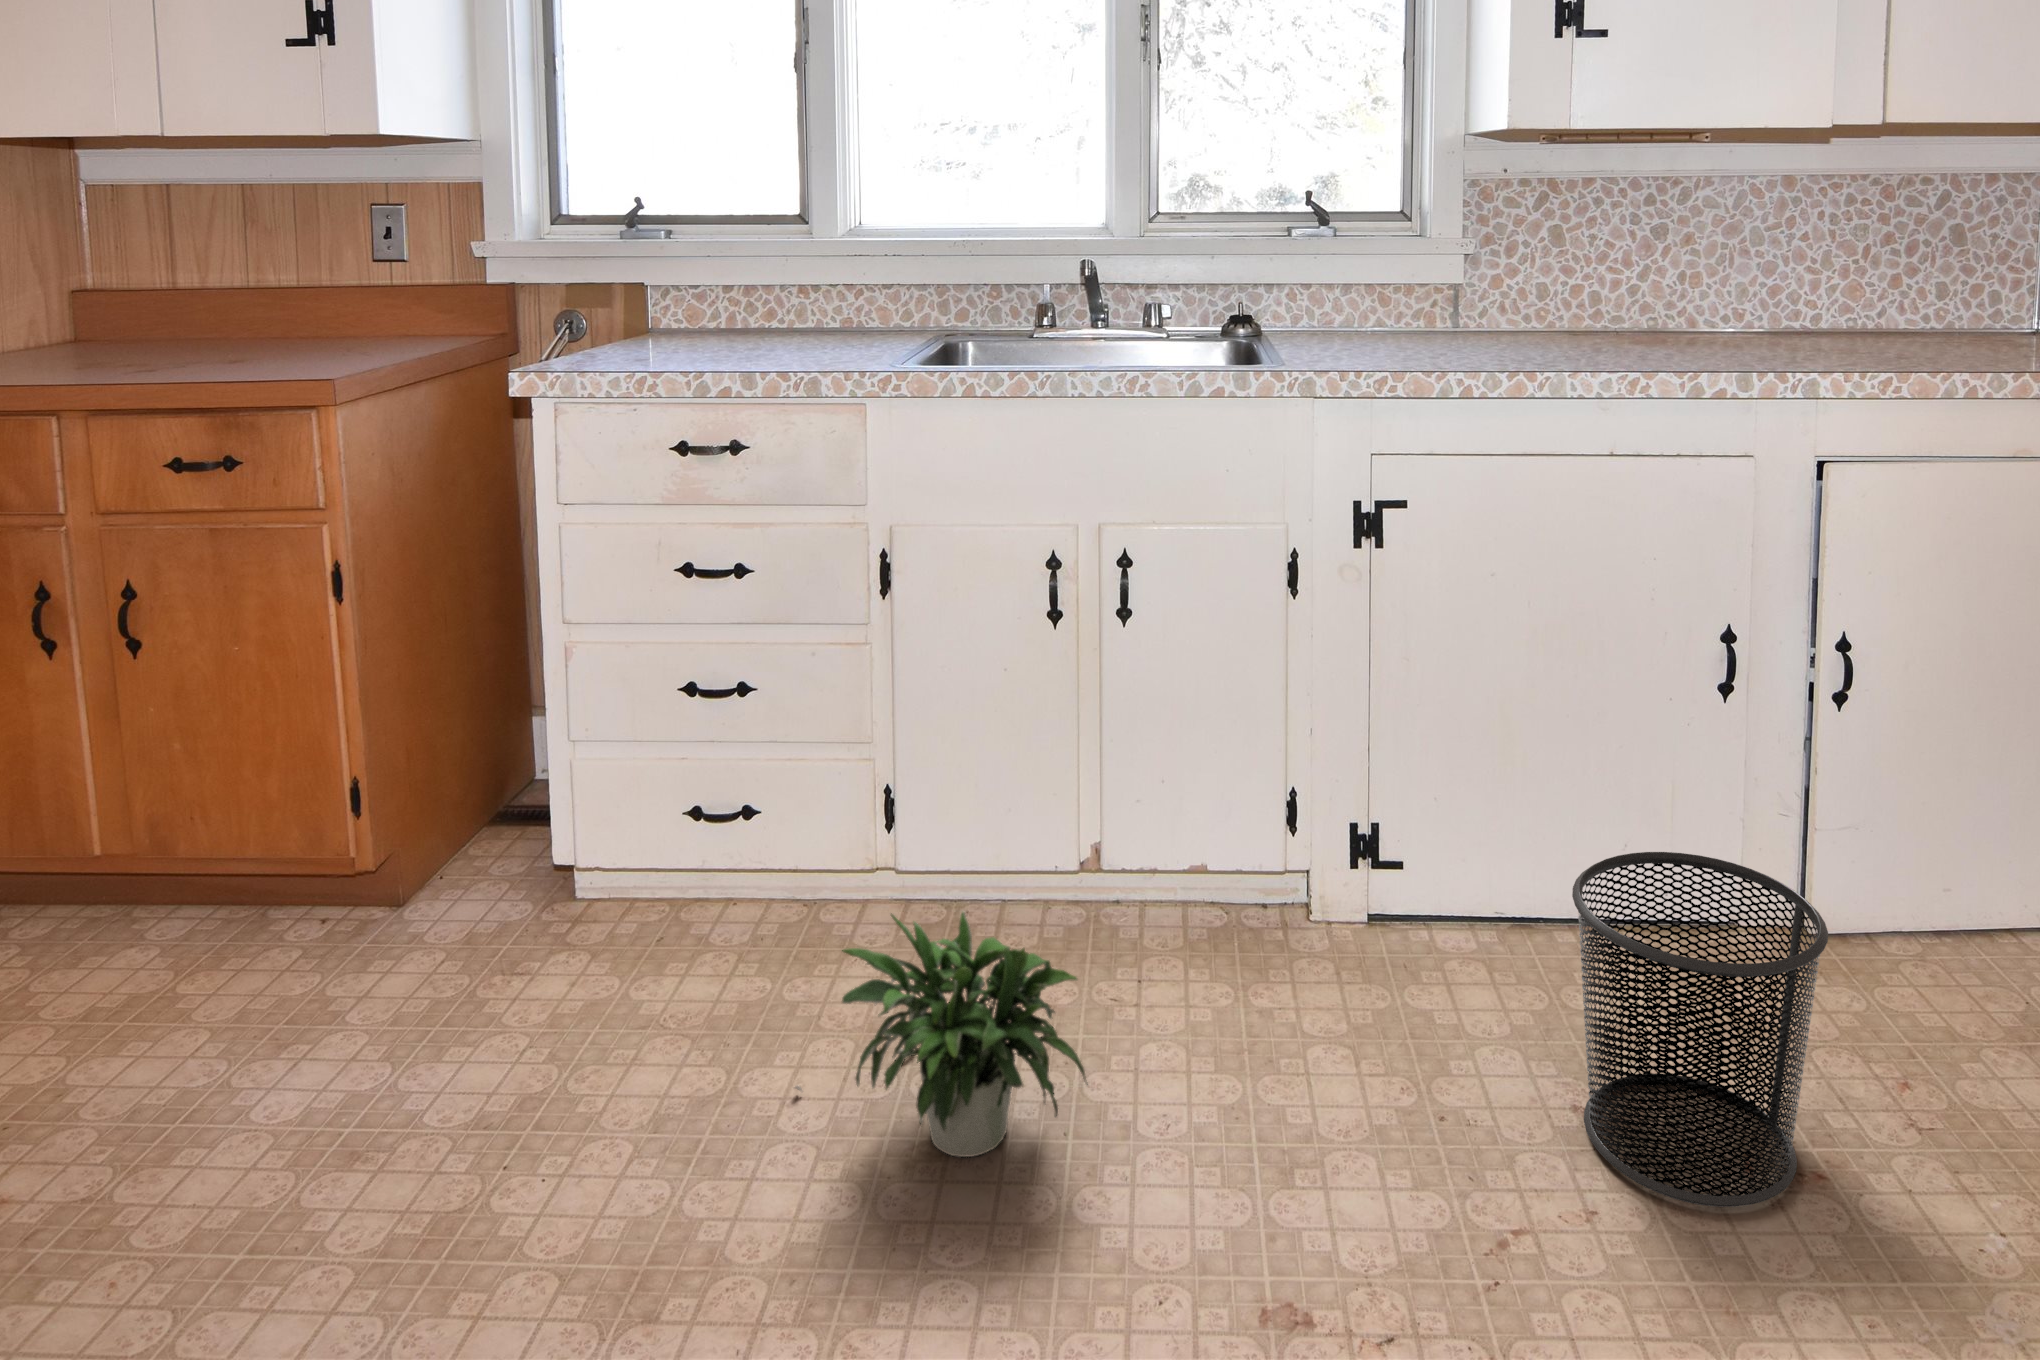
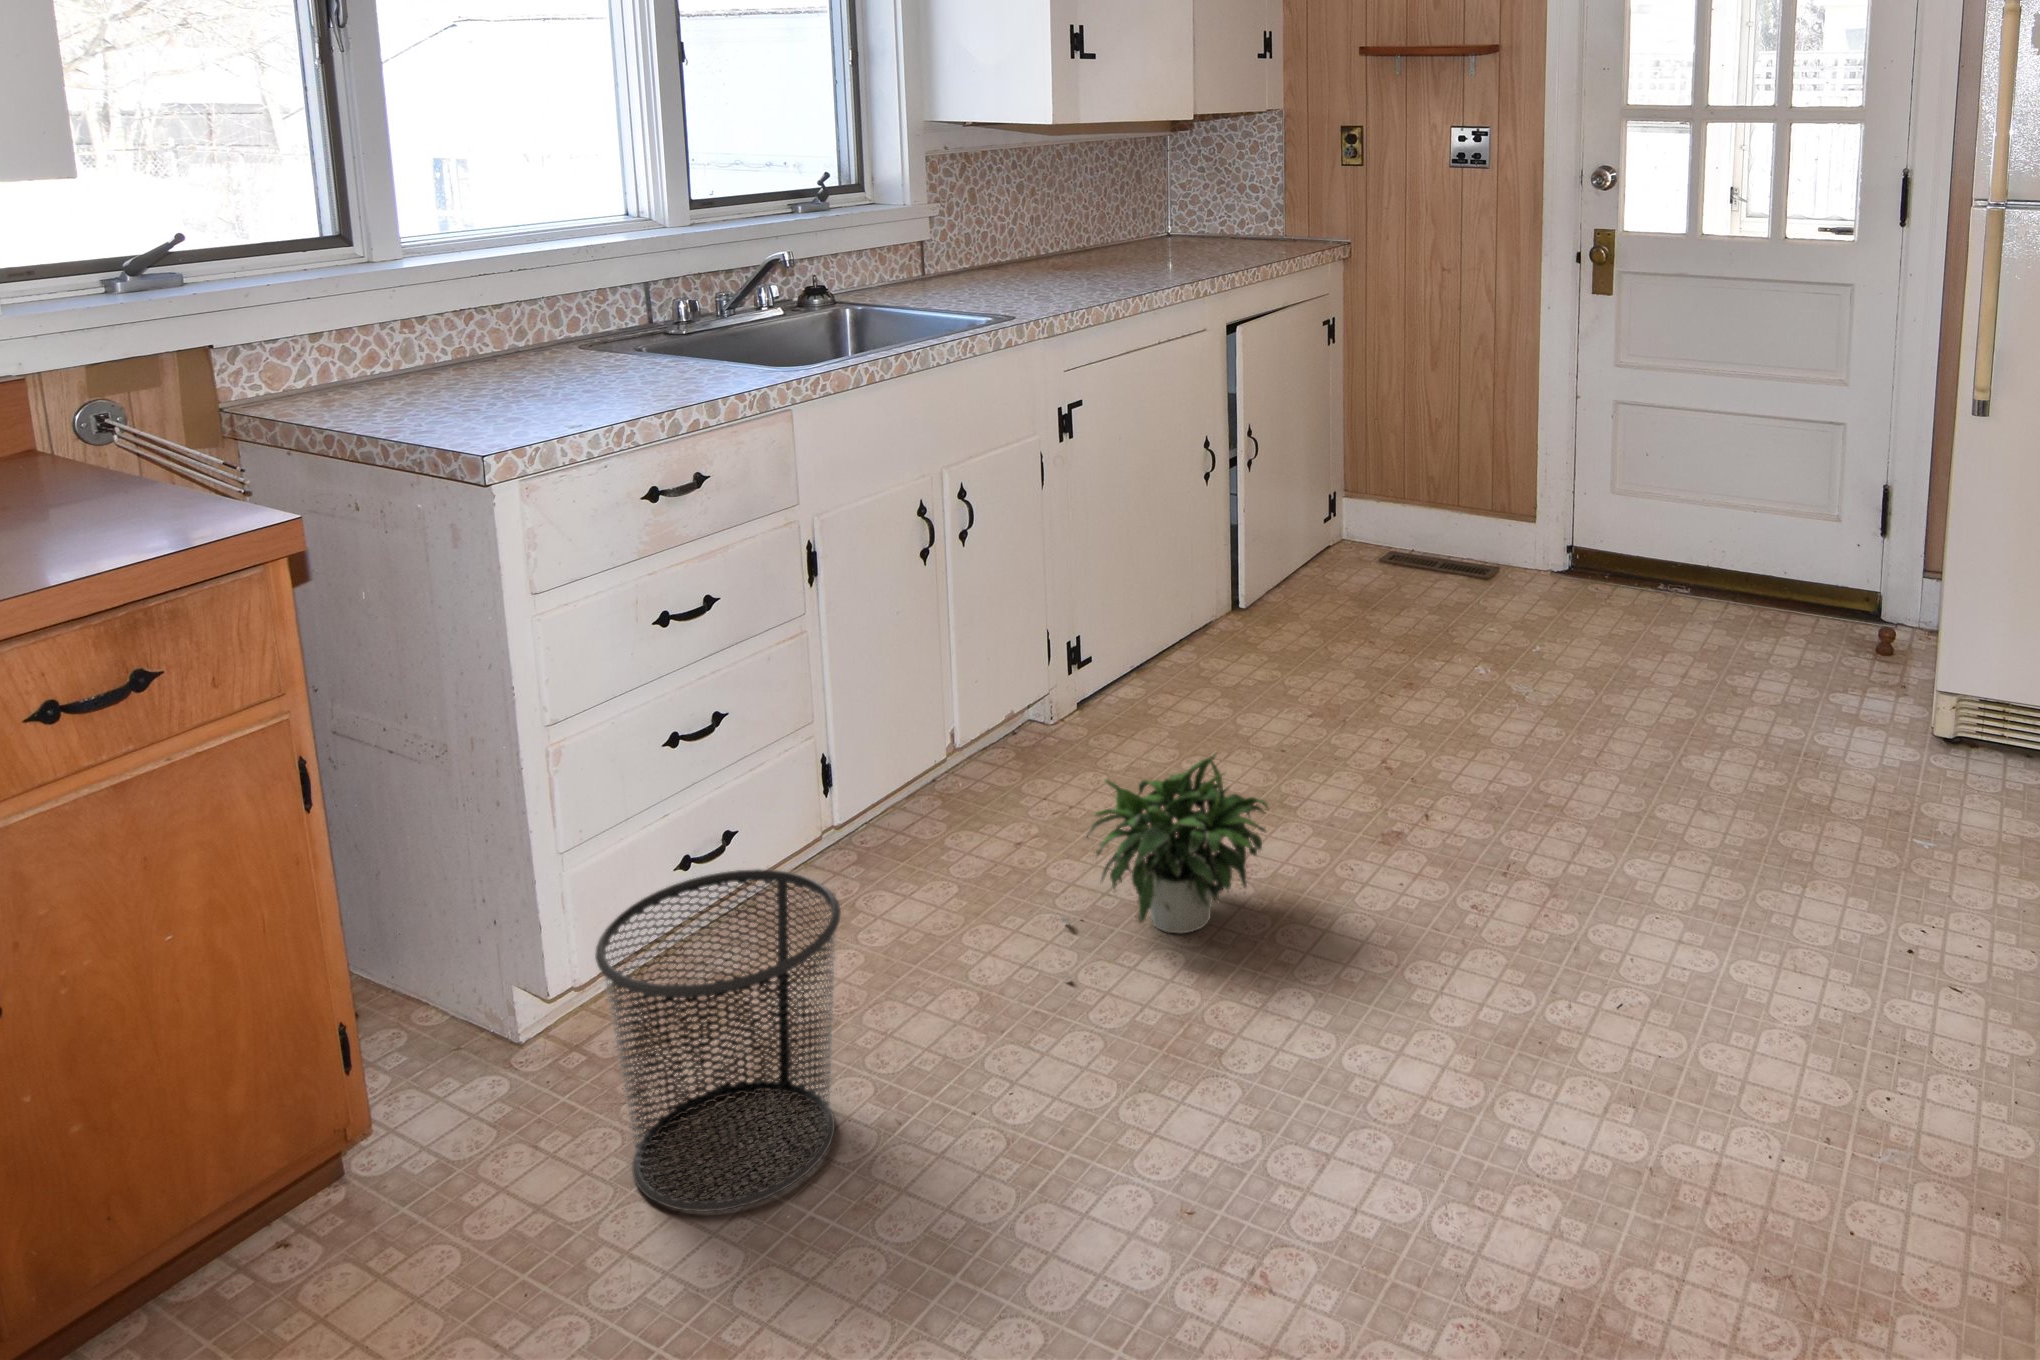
waste bin: present [1572,852,1828,1207] -> present [595,869,841,1212]

